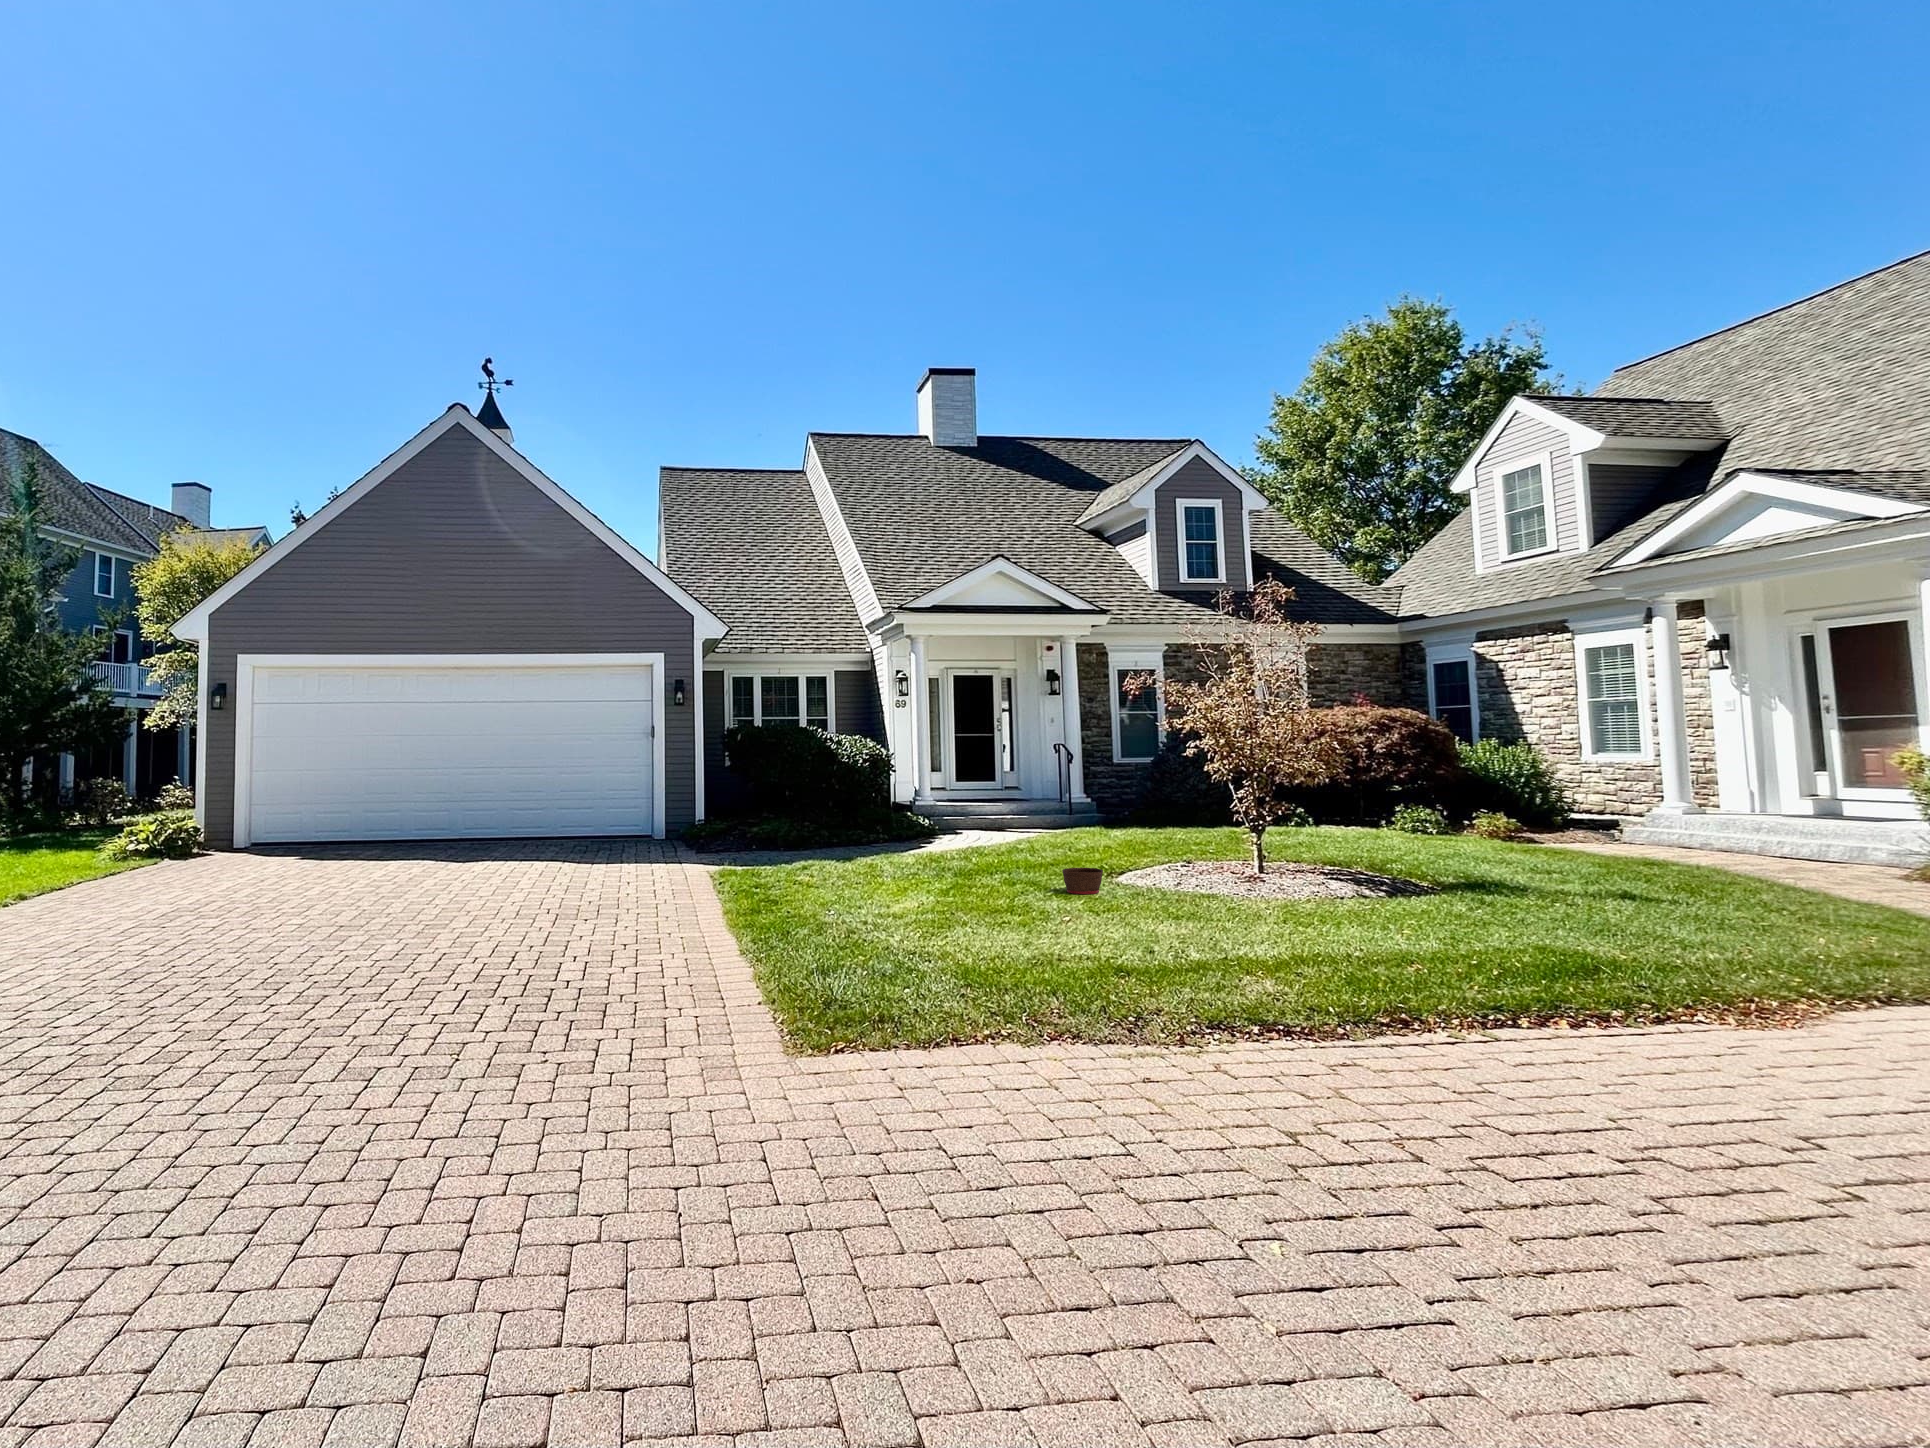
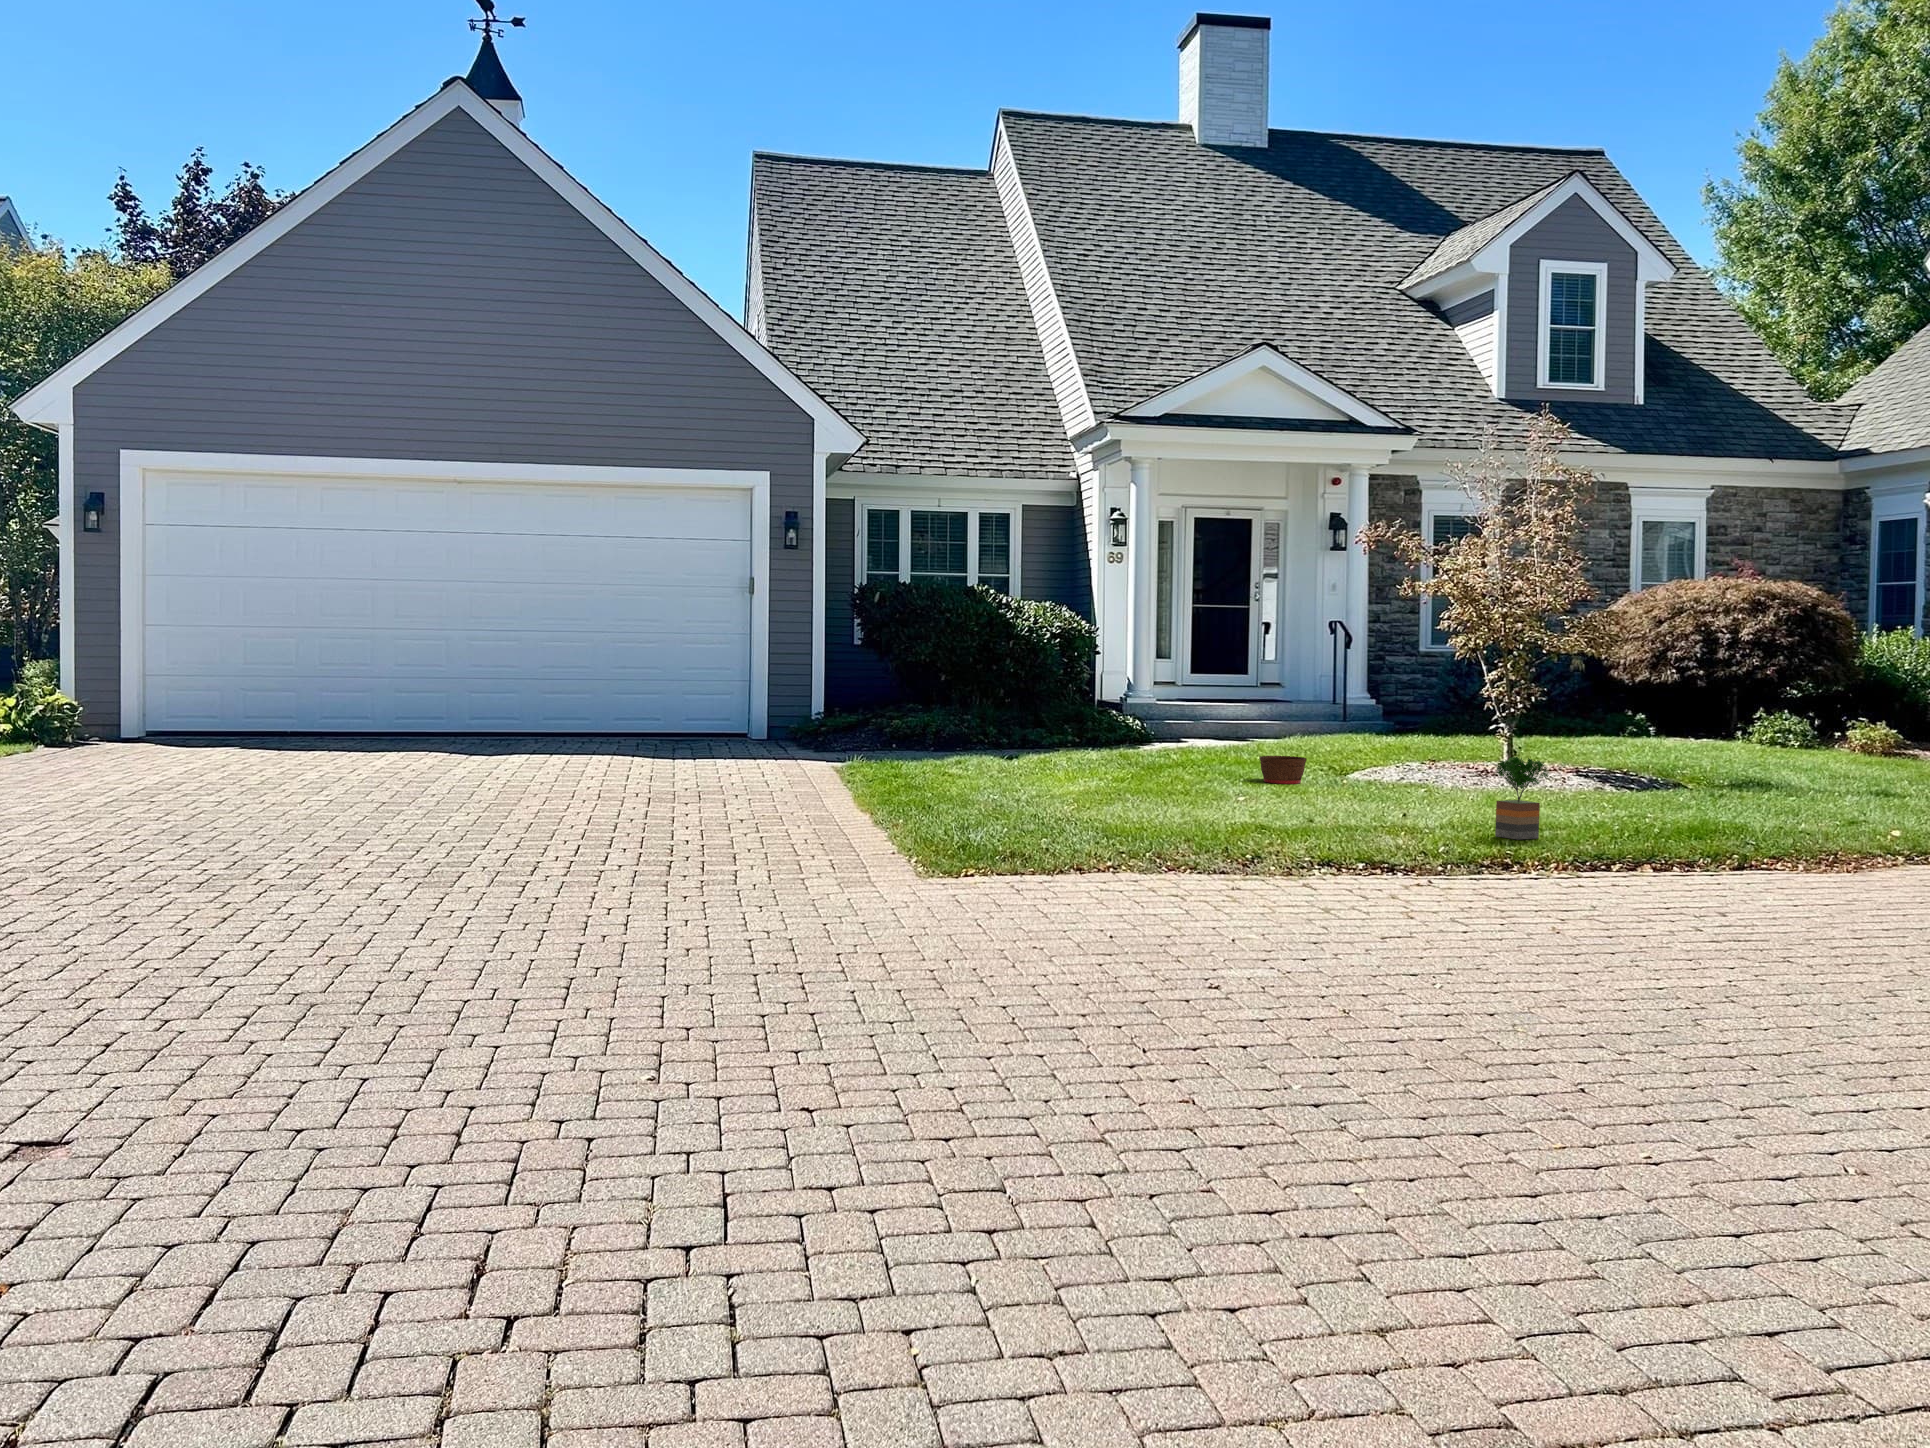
potted tree: none [1347,885,1405,974] -> present [1495,757,1548,840]

